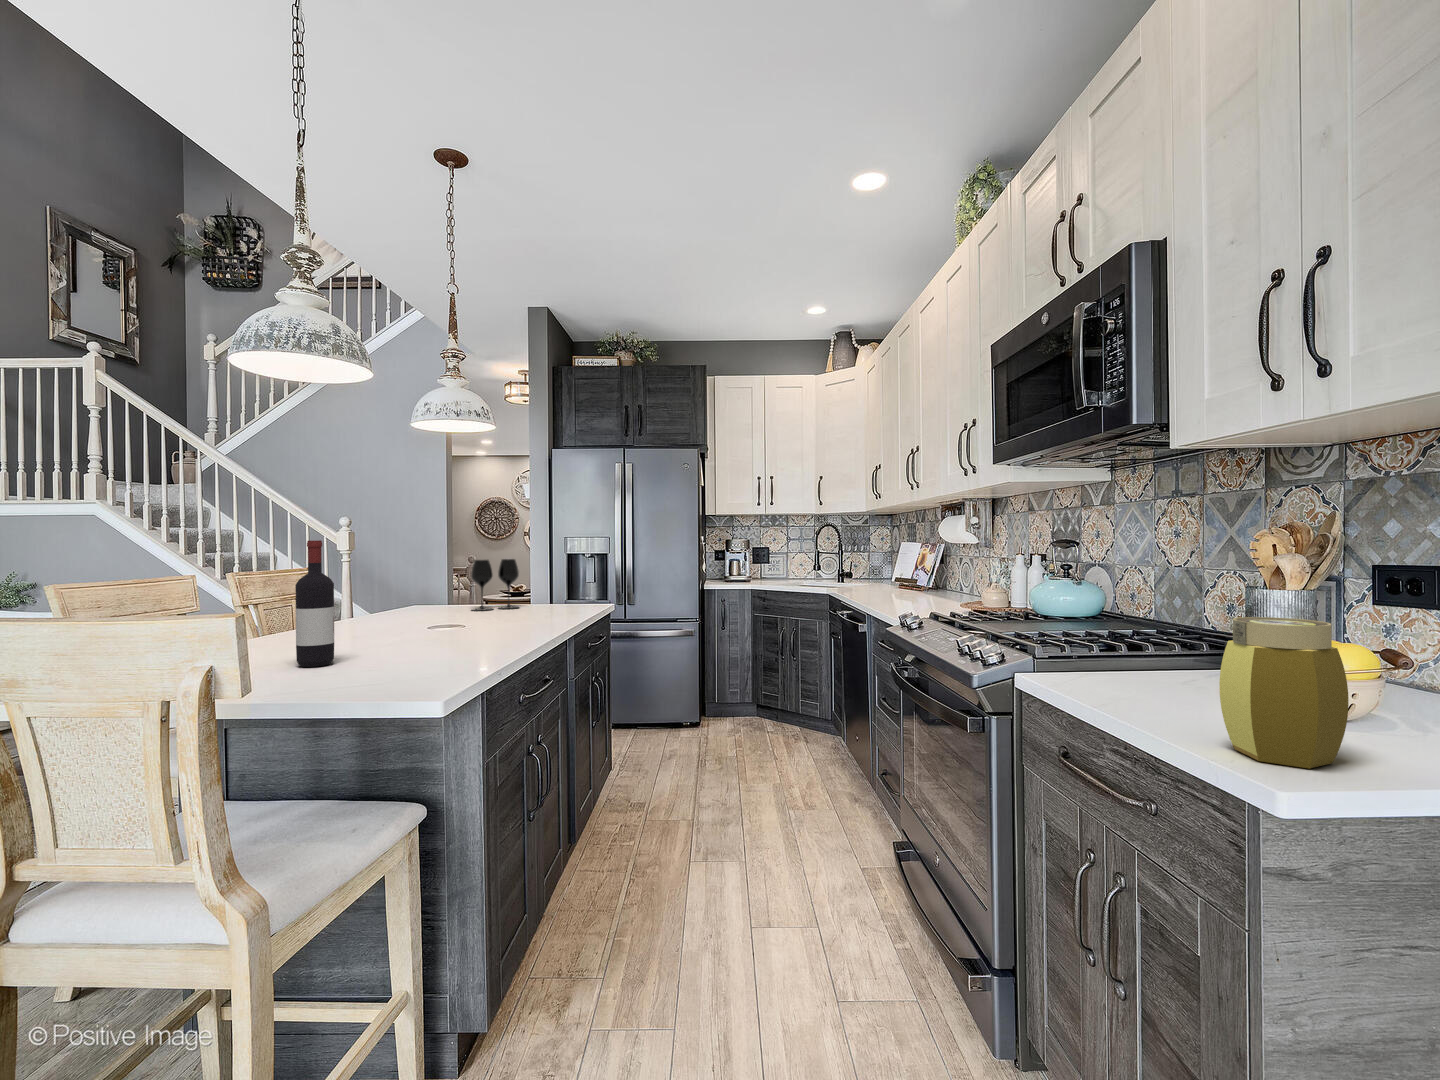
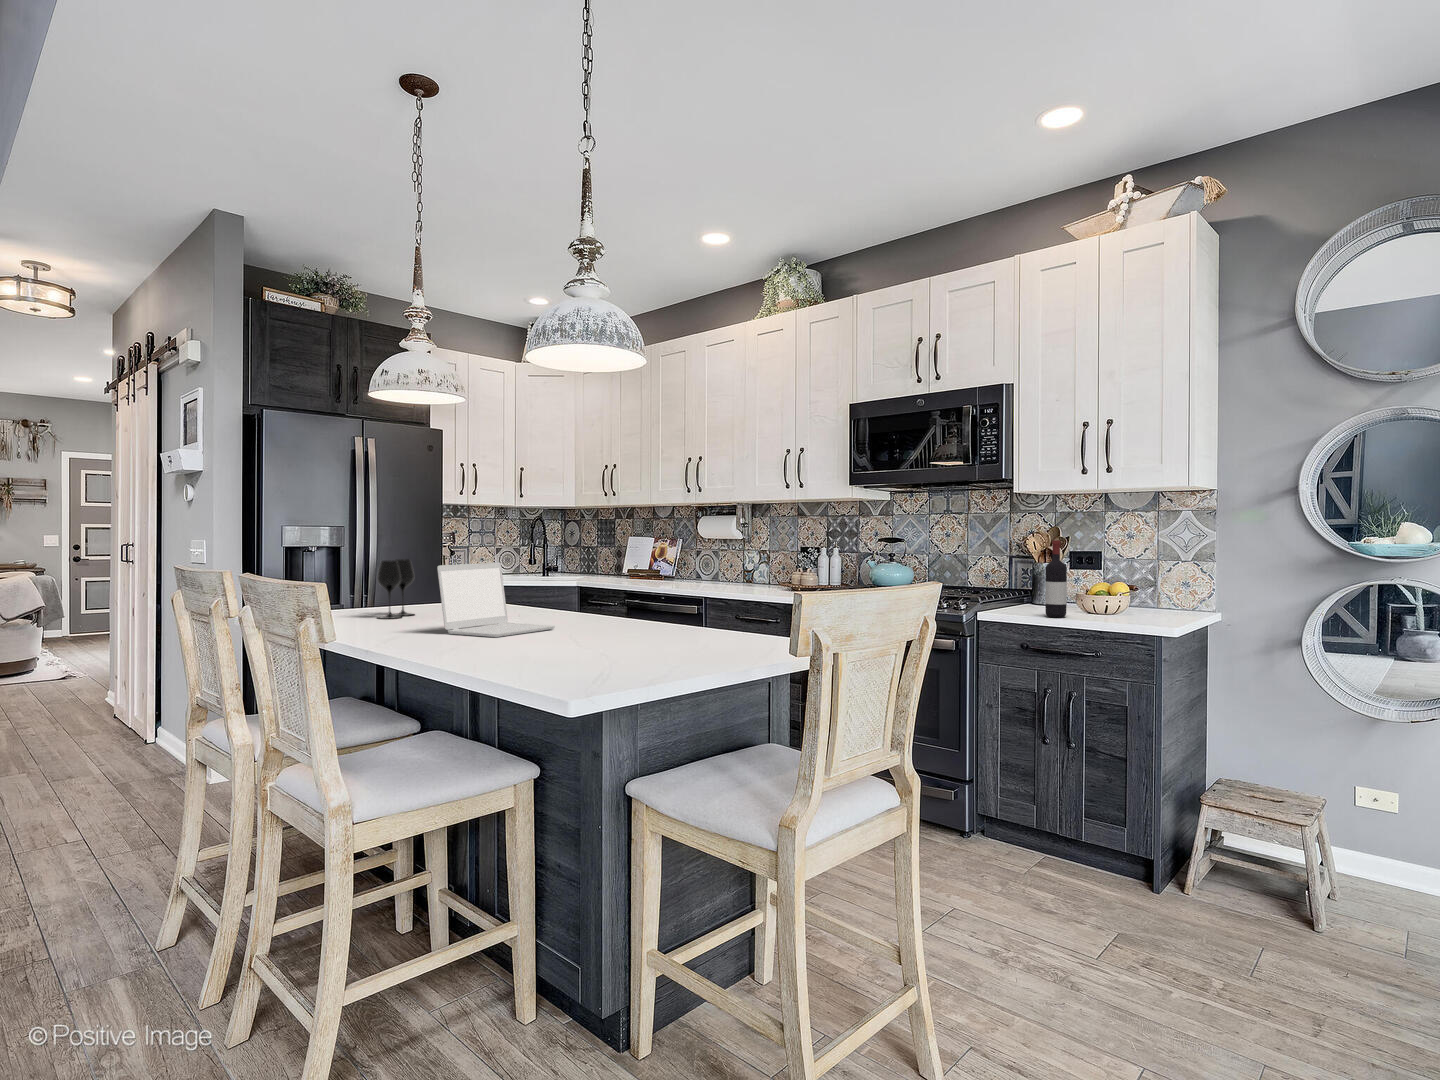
wine bottle: present [295,540,334,667] -> present [1045,540,1067,618]
laptop: none [343,562,457,638] -> present [437,562,555,637]
jar: present [1219,617,1349,769] -> none [1098,573,1131,623]

